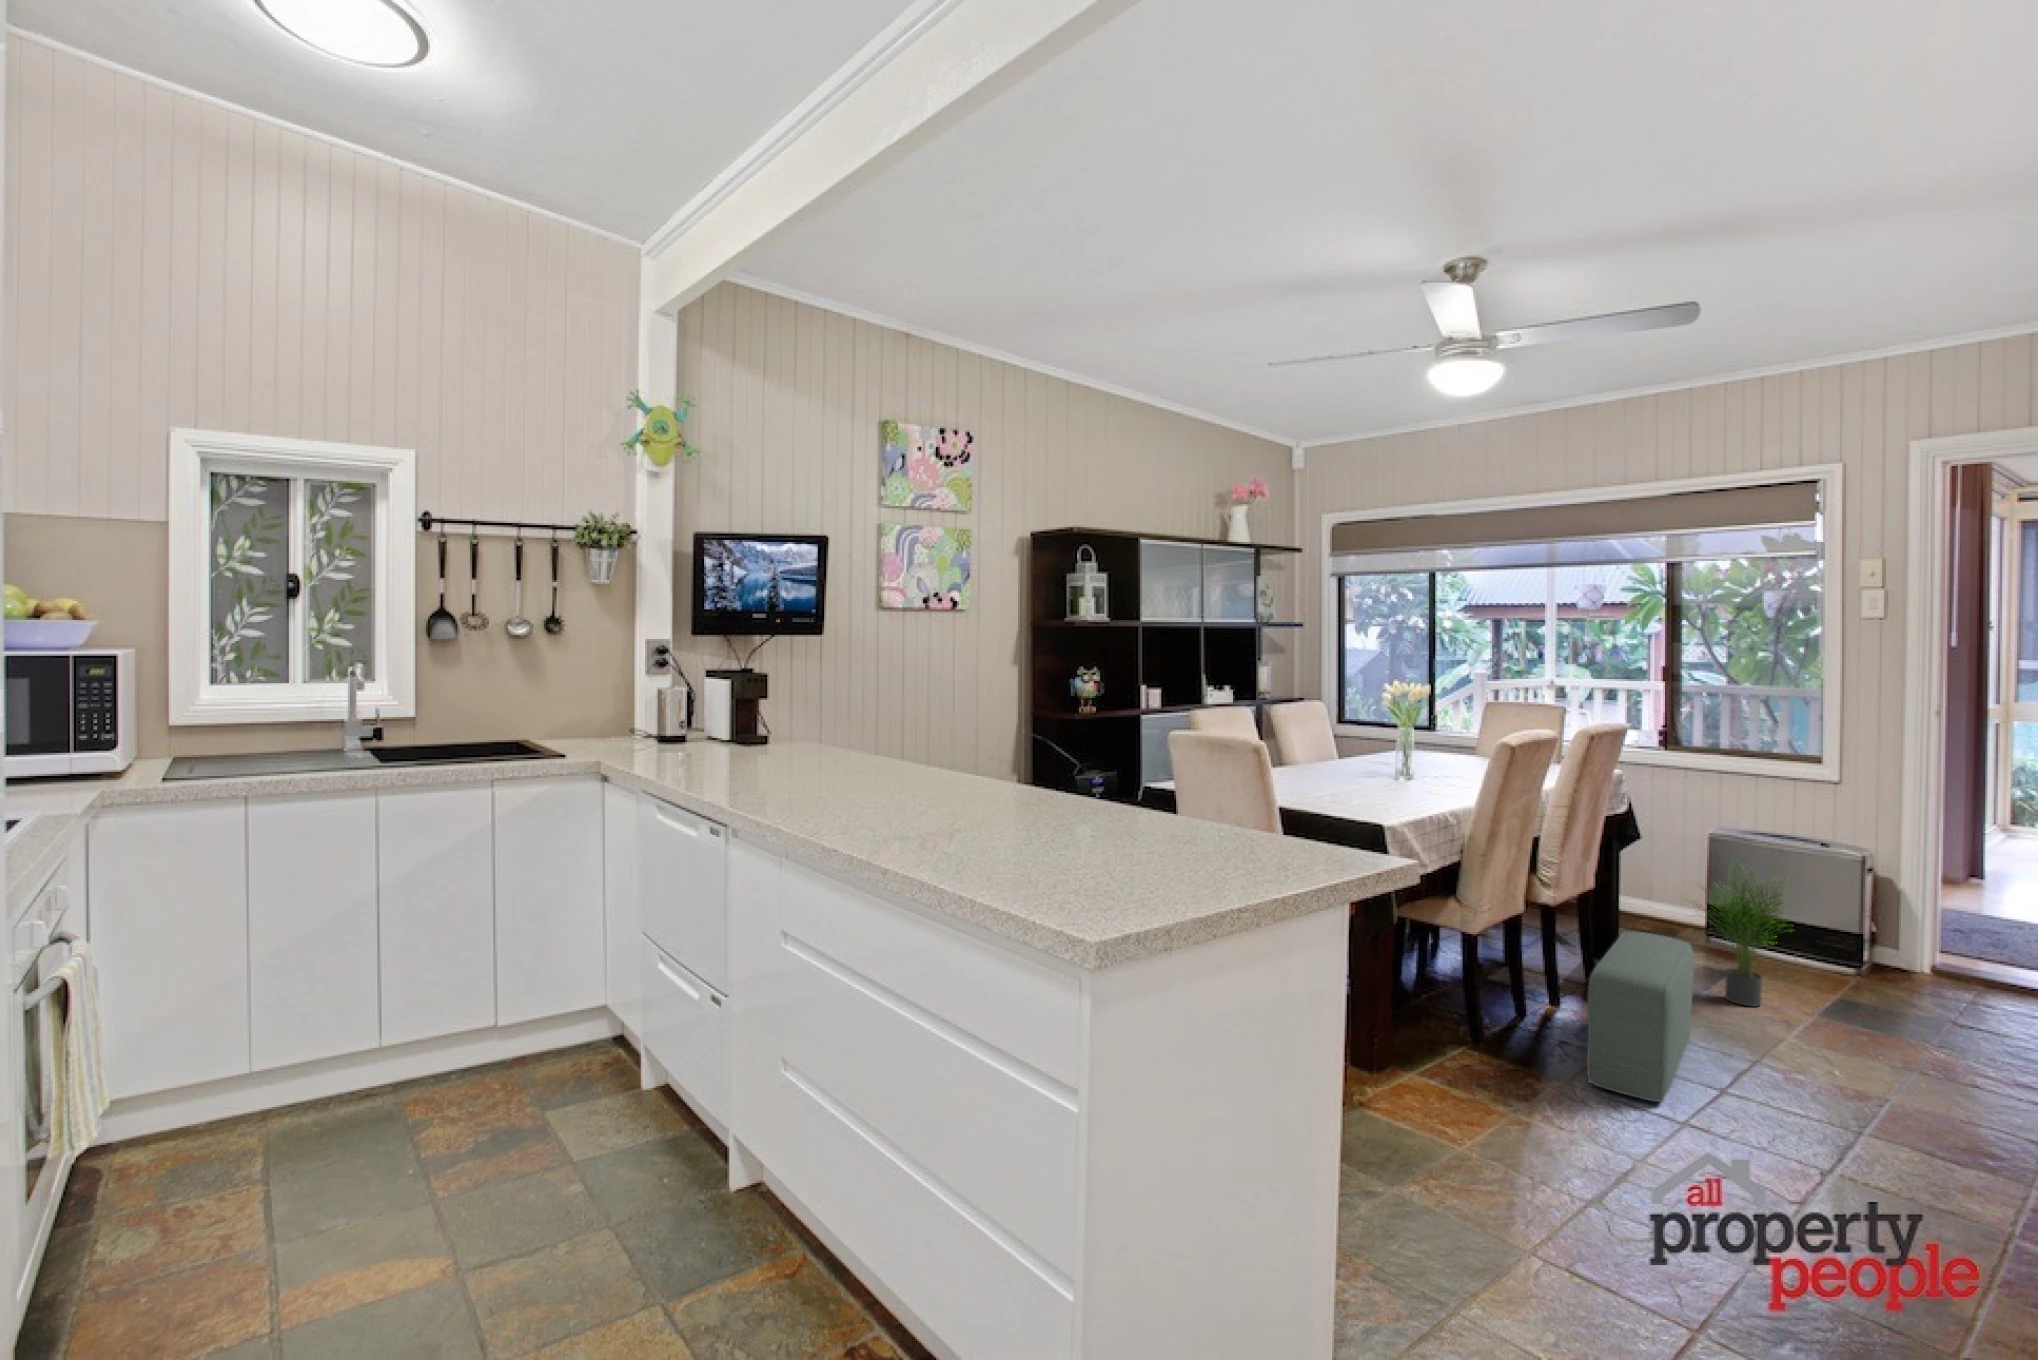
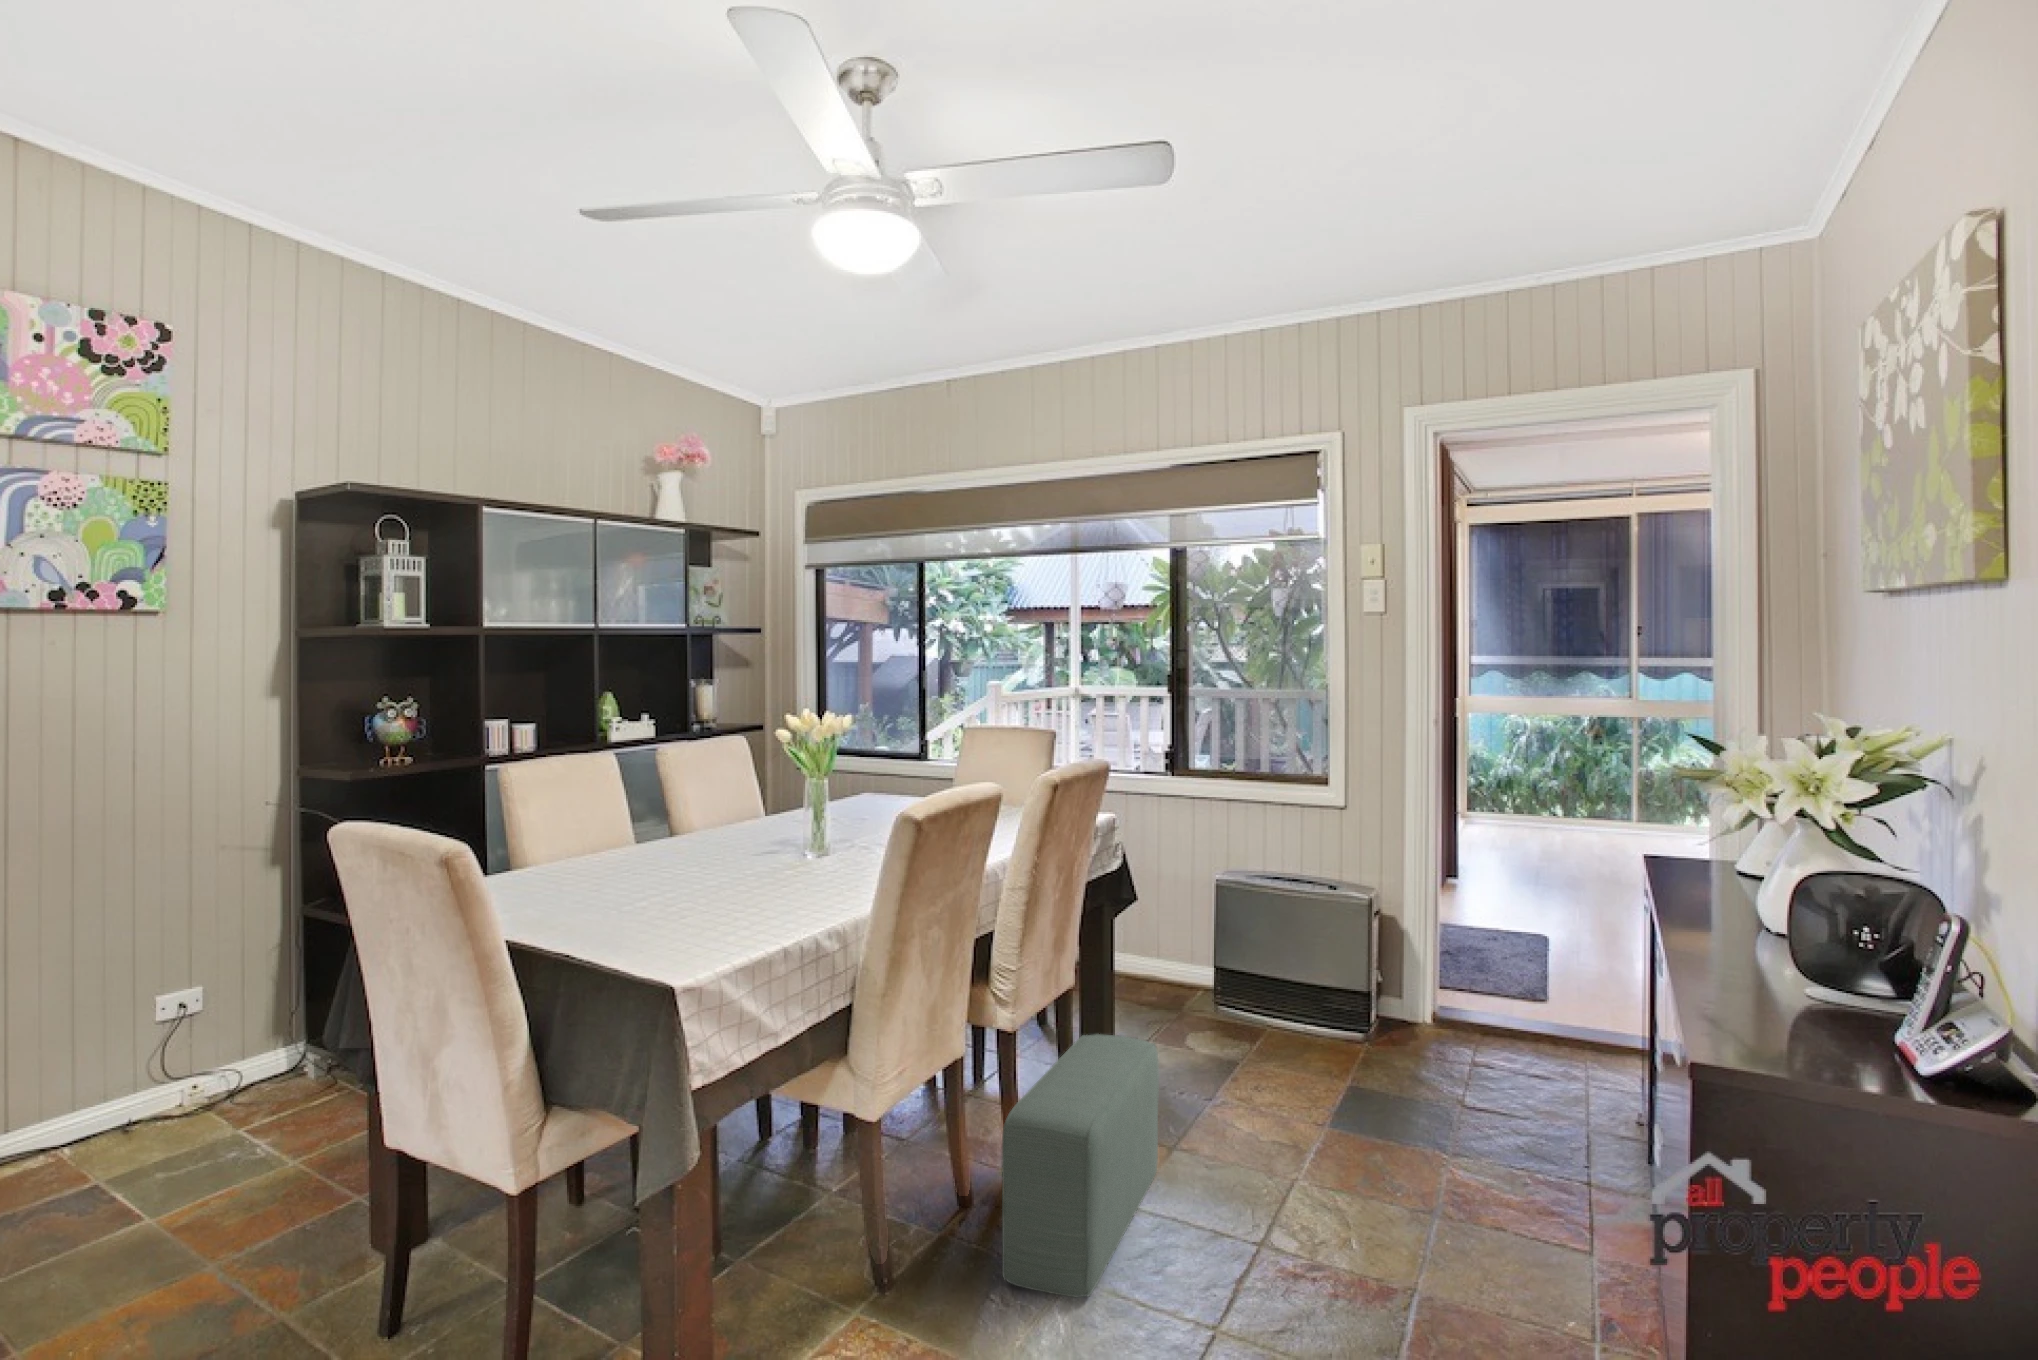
potted plant: present [1696,870,1792,1007] -> none [1162,916,1294,1106]

